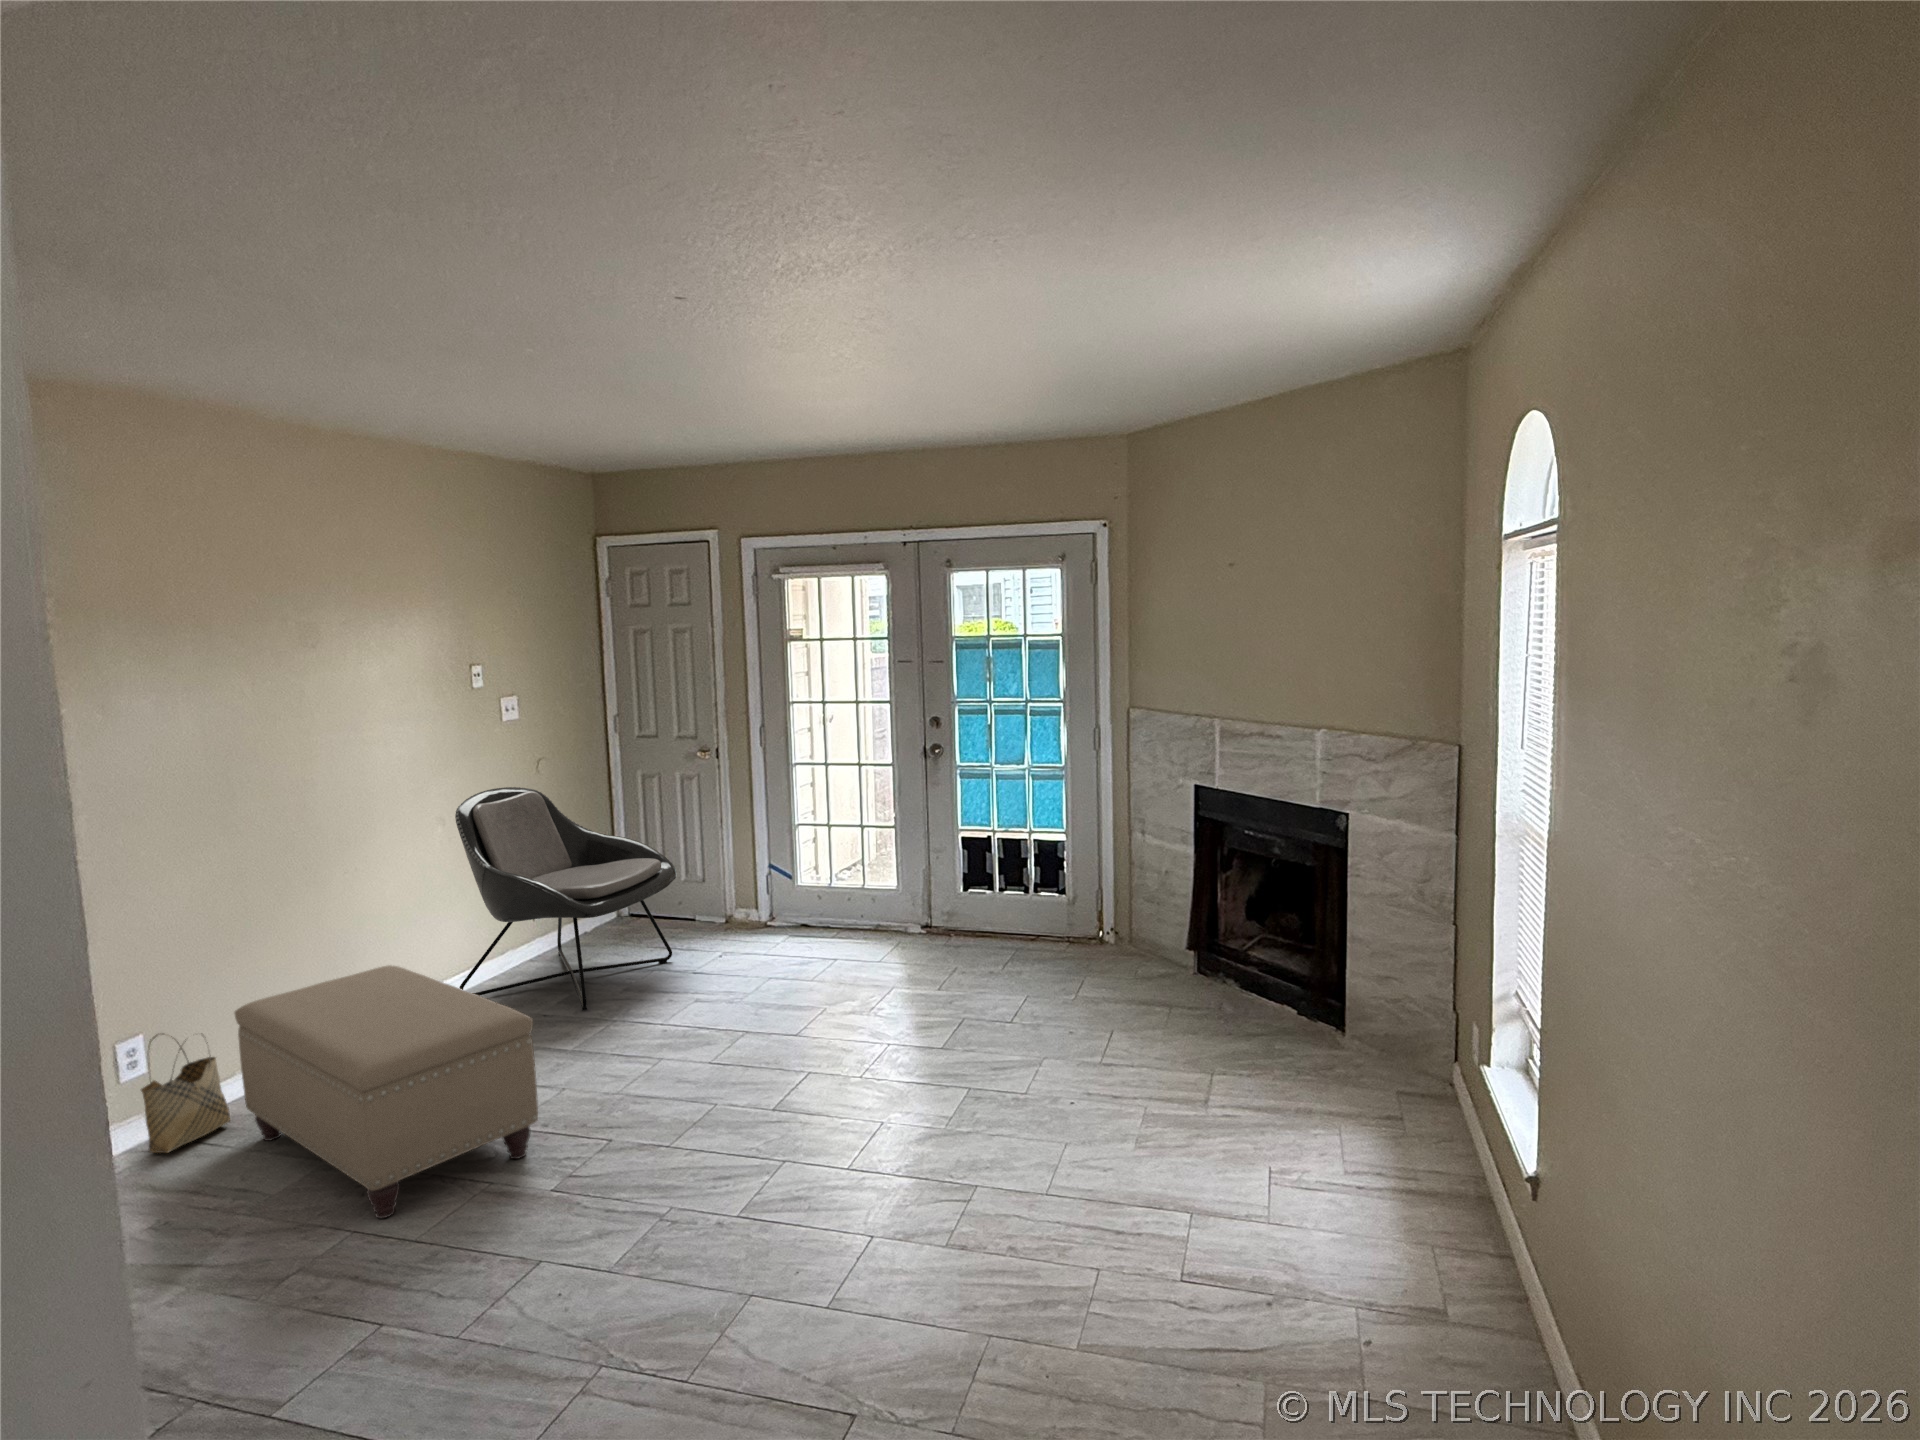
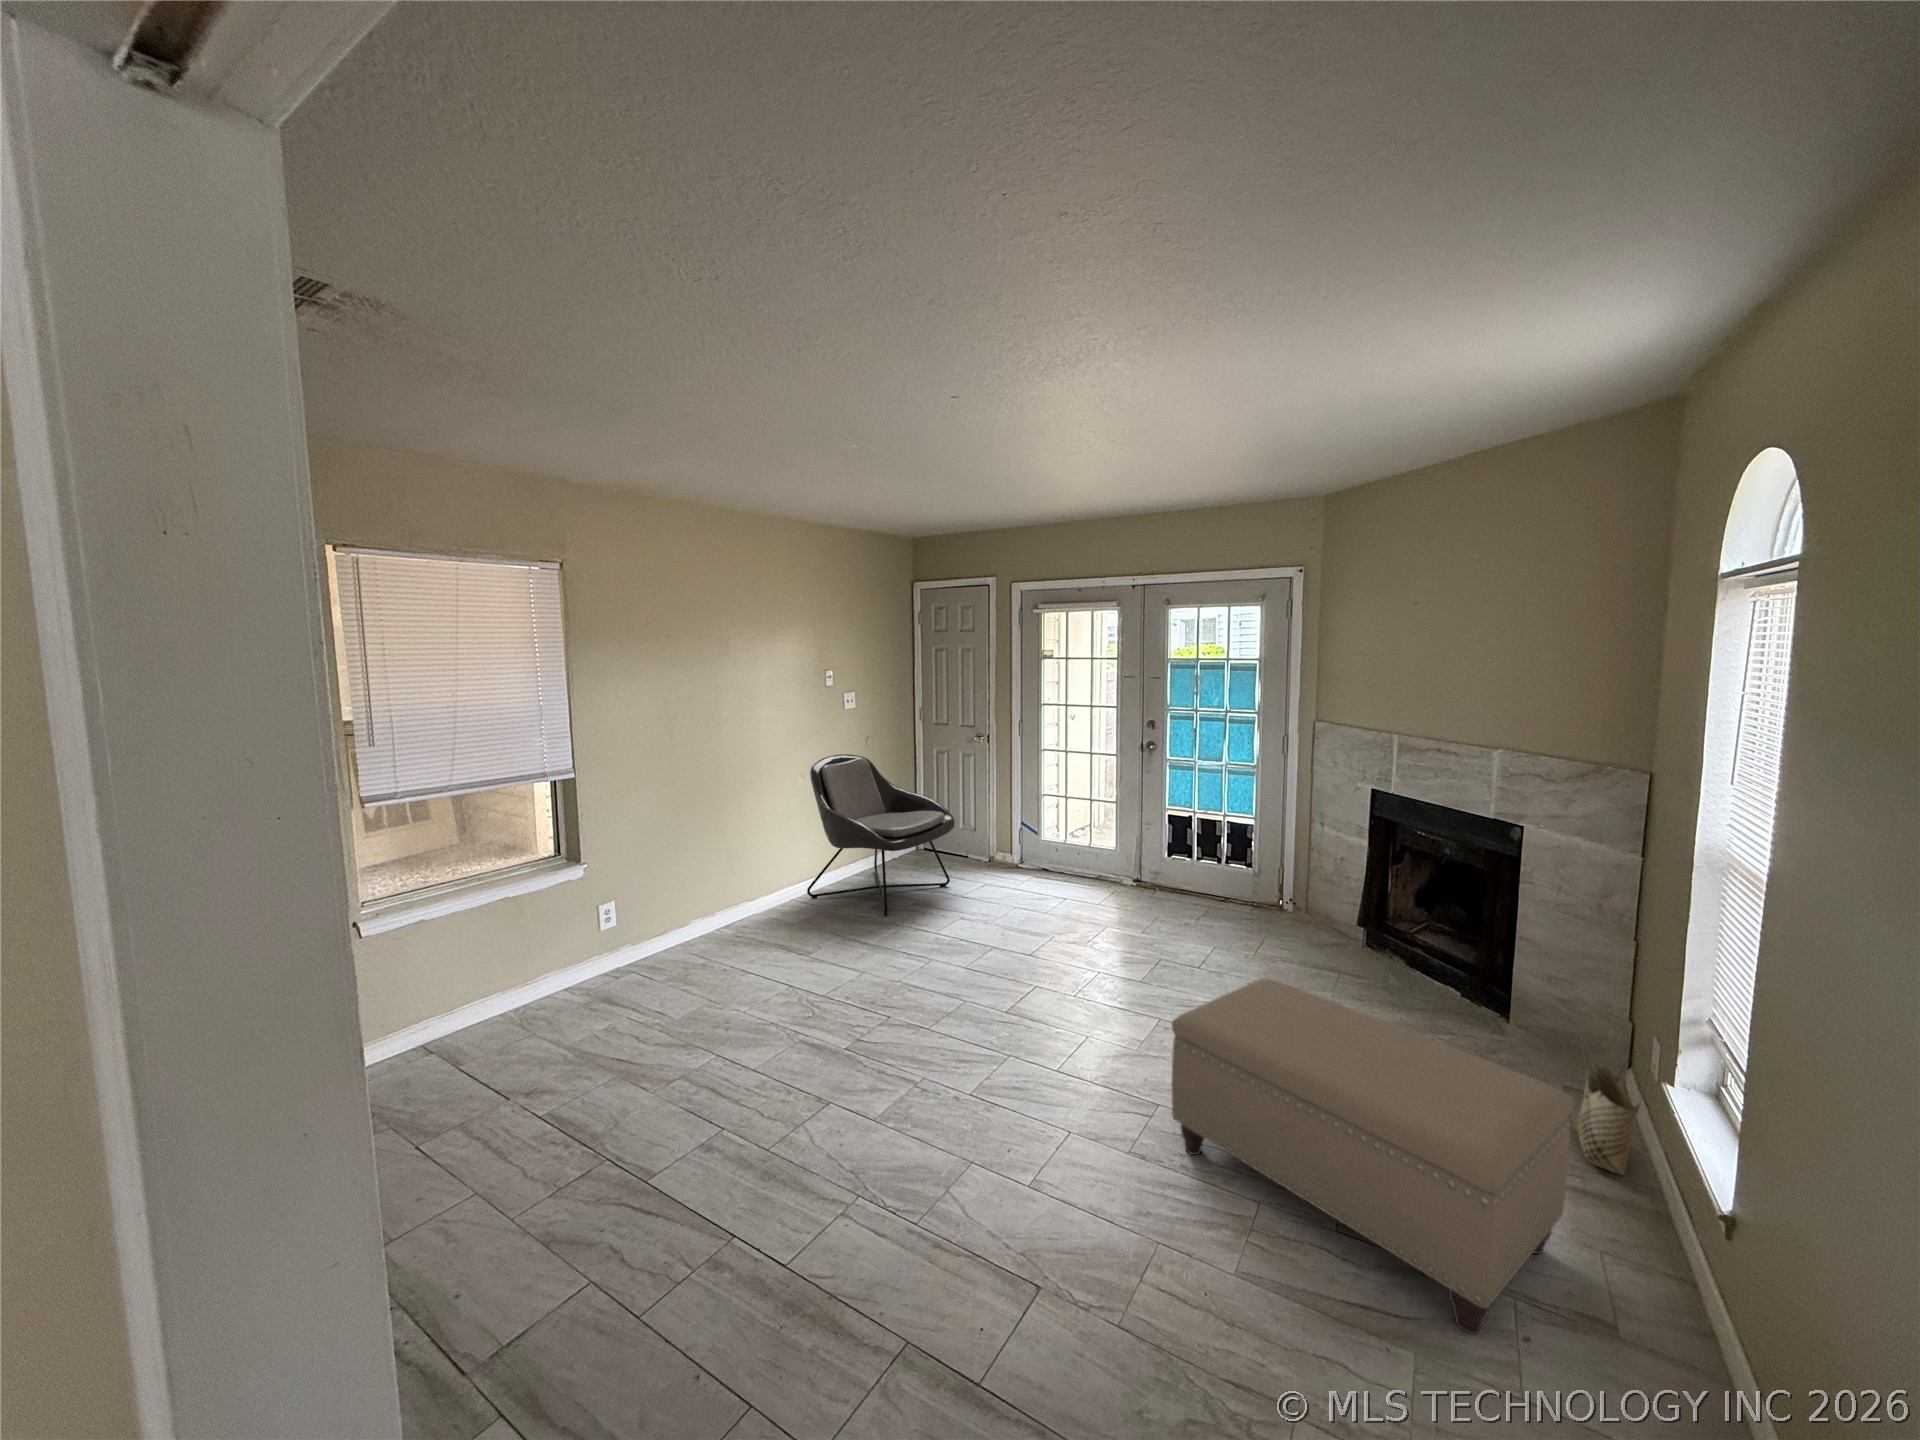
ottoman: present [235,965,538,1218] -> present [1172,978,1574,1334]
woven basket: present [141,1033,230,1153] -> present [1577,1038,1649,1175]

